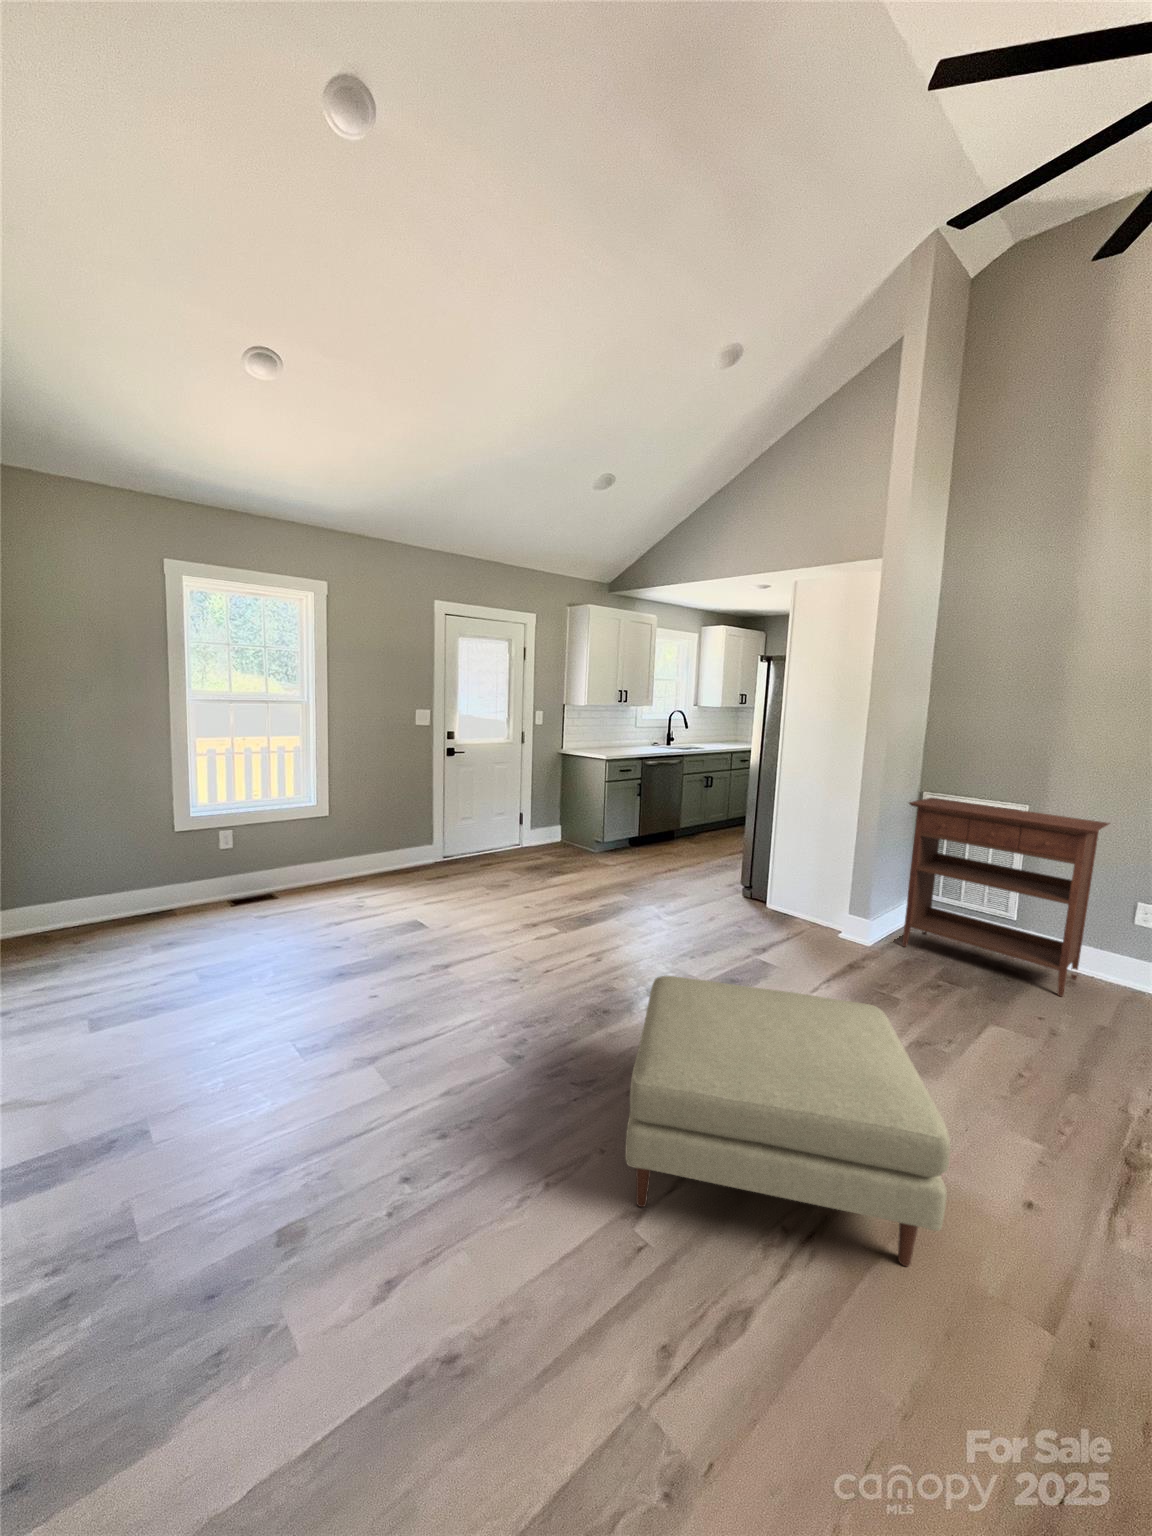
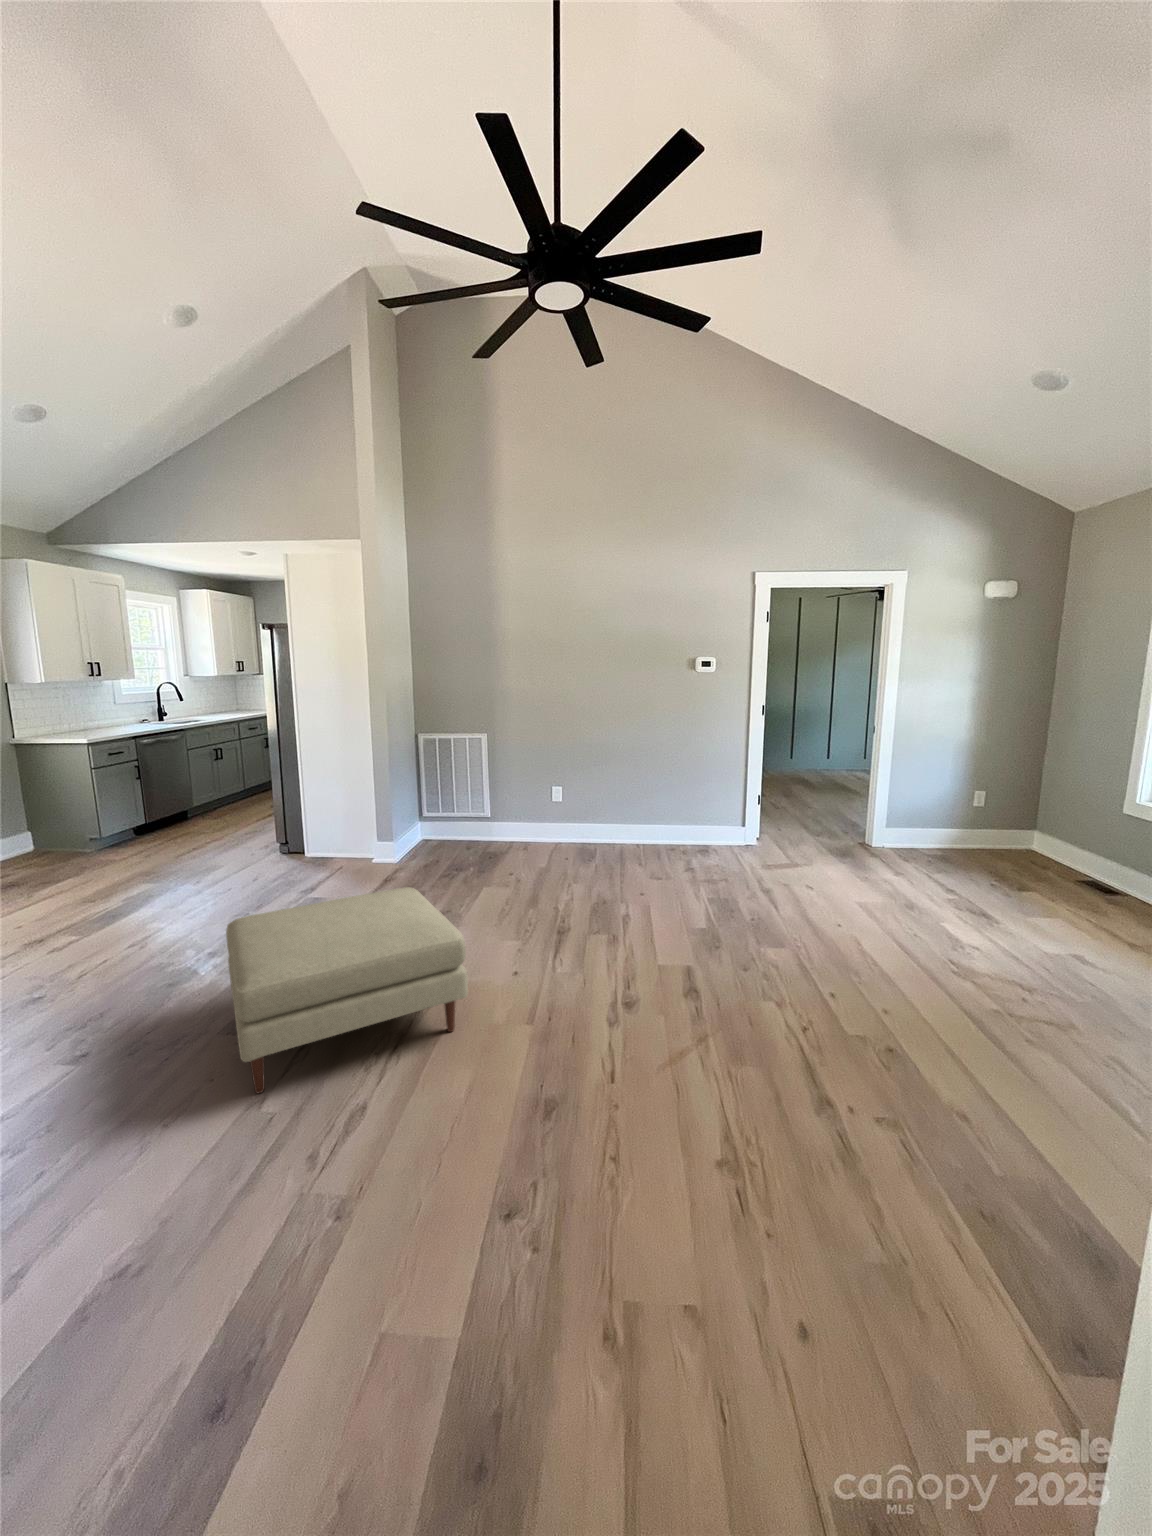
console table: present [902,798,1109,997] -> none [409,738,531,859]

